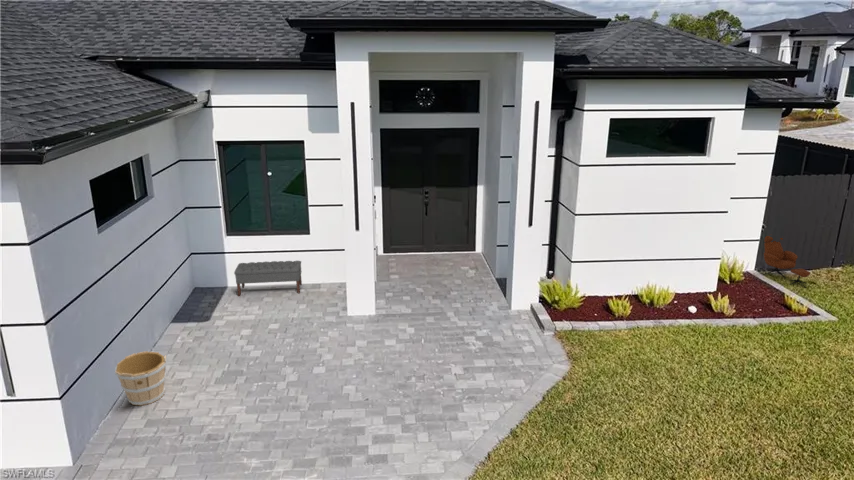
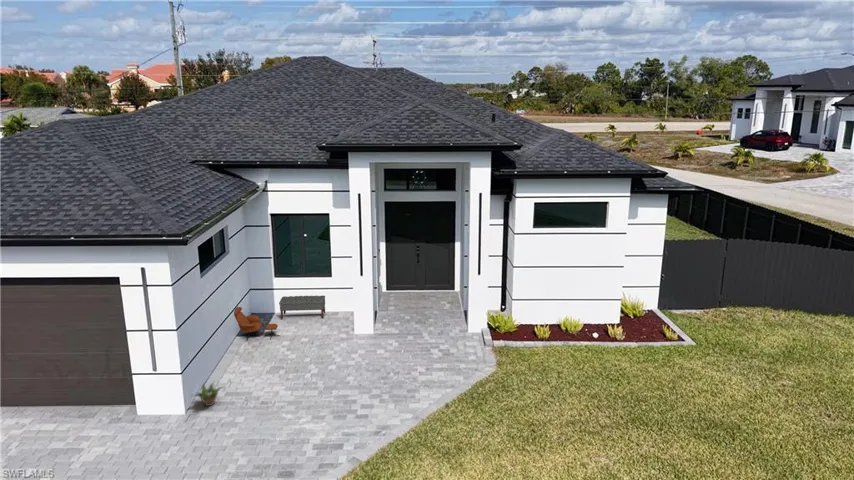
lounge chair: present [764,236,810,287] -> present [234,307,279,340]
wooden bucket: present [115,351,166,406] -> none [207,351,238,385]
decorative plant: none [81,404,141,448] -> present [195,383,222,406]

